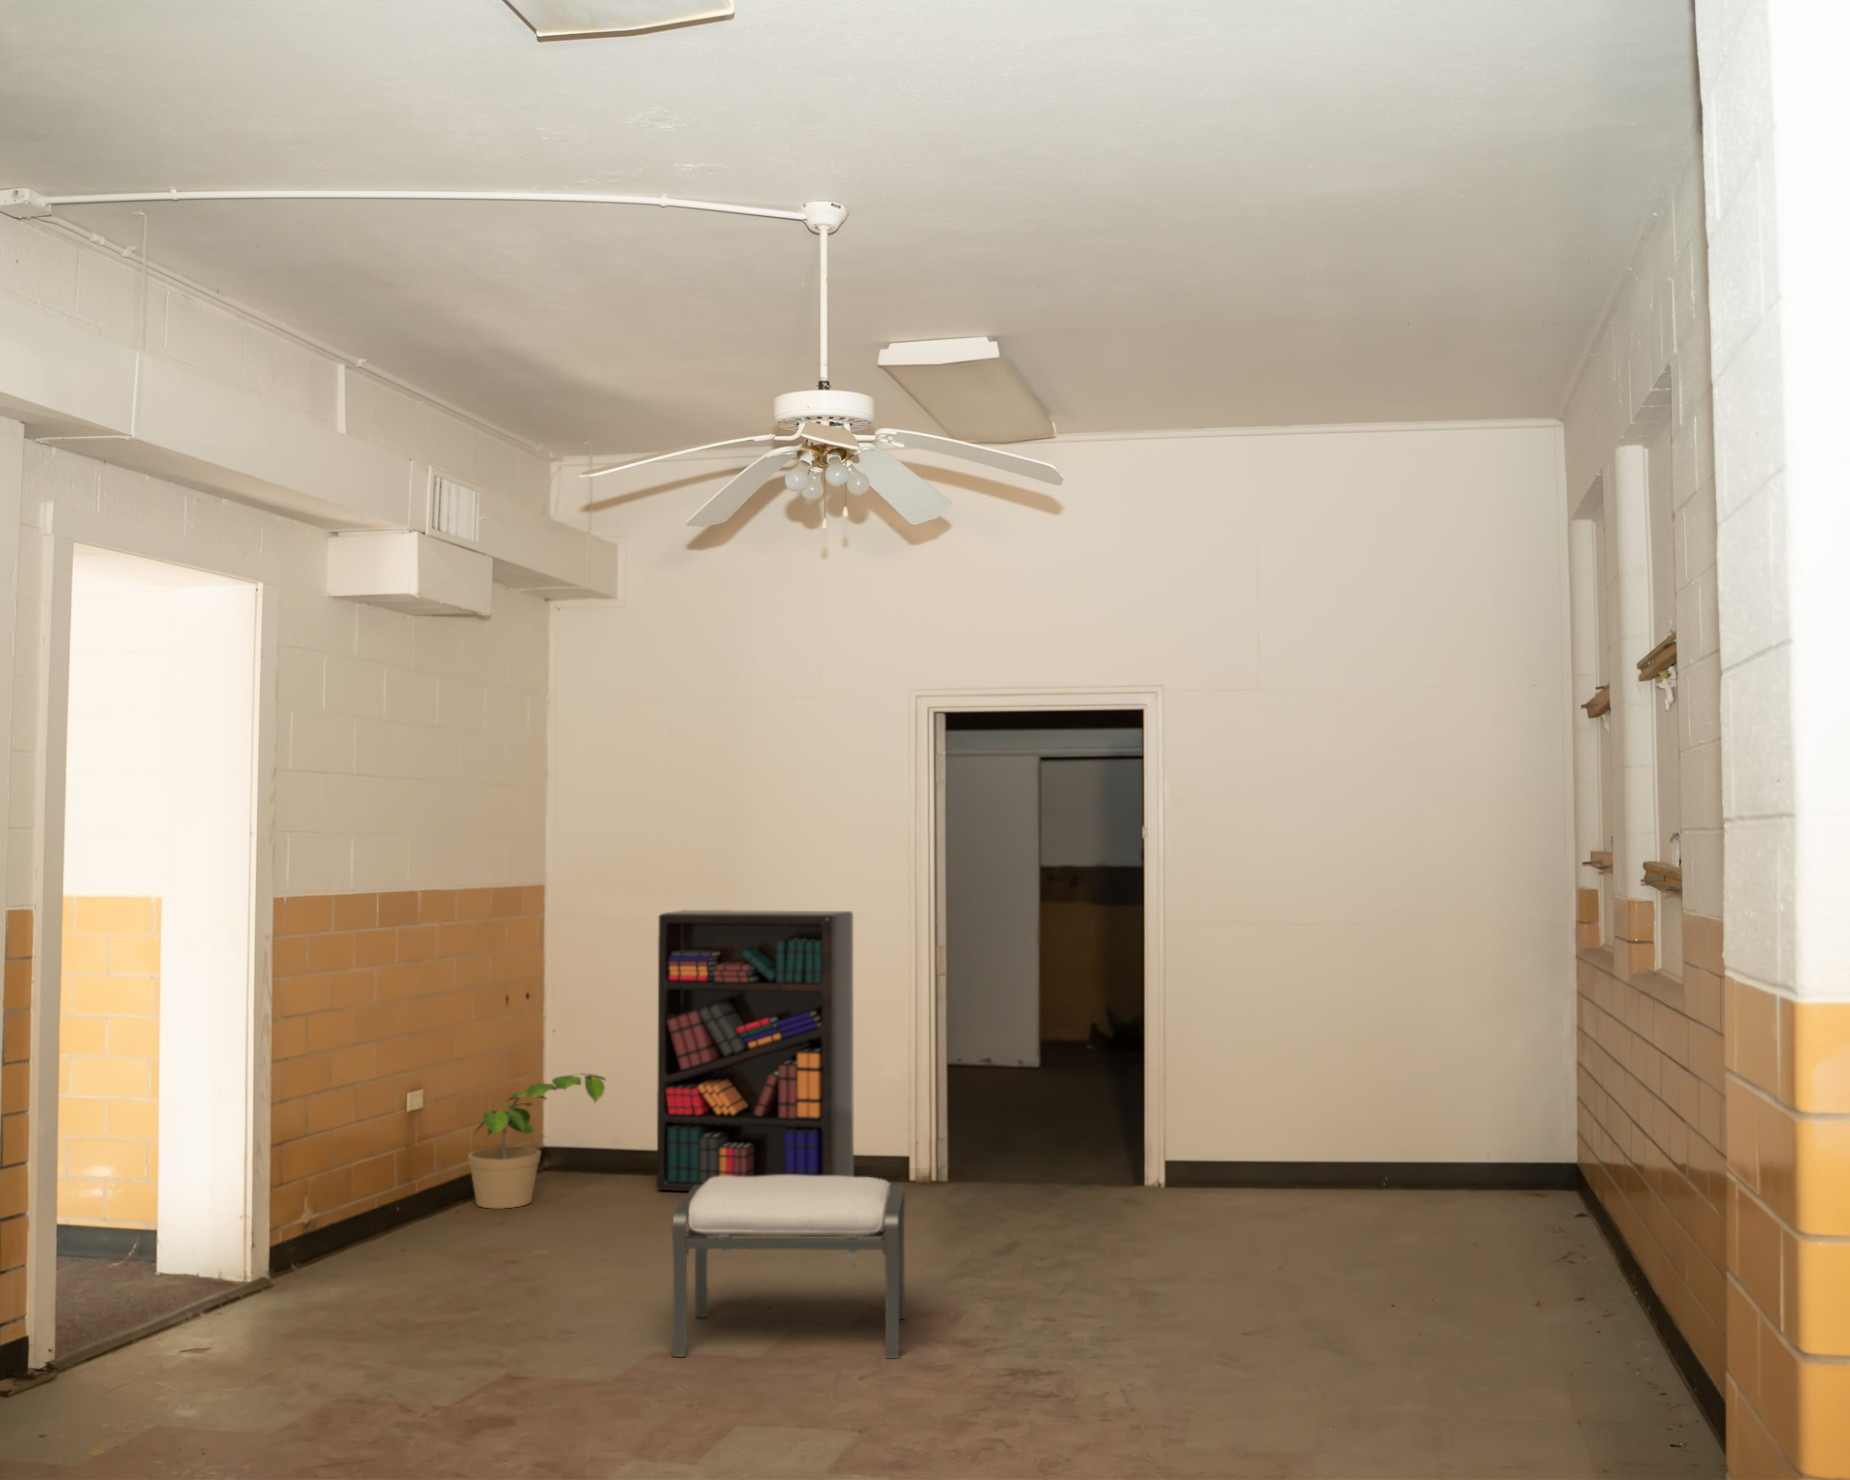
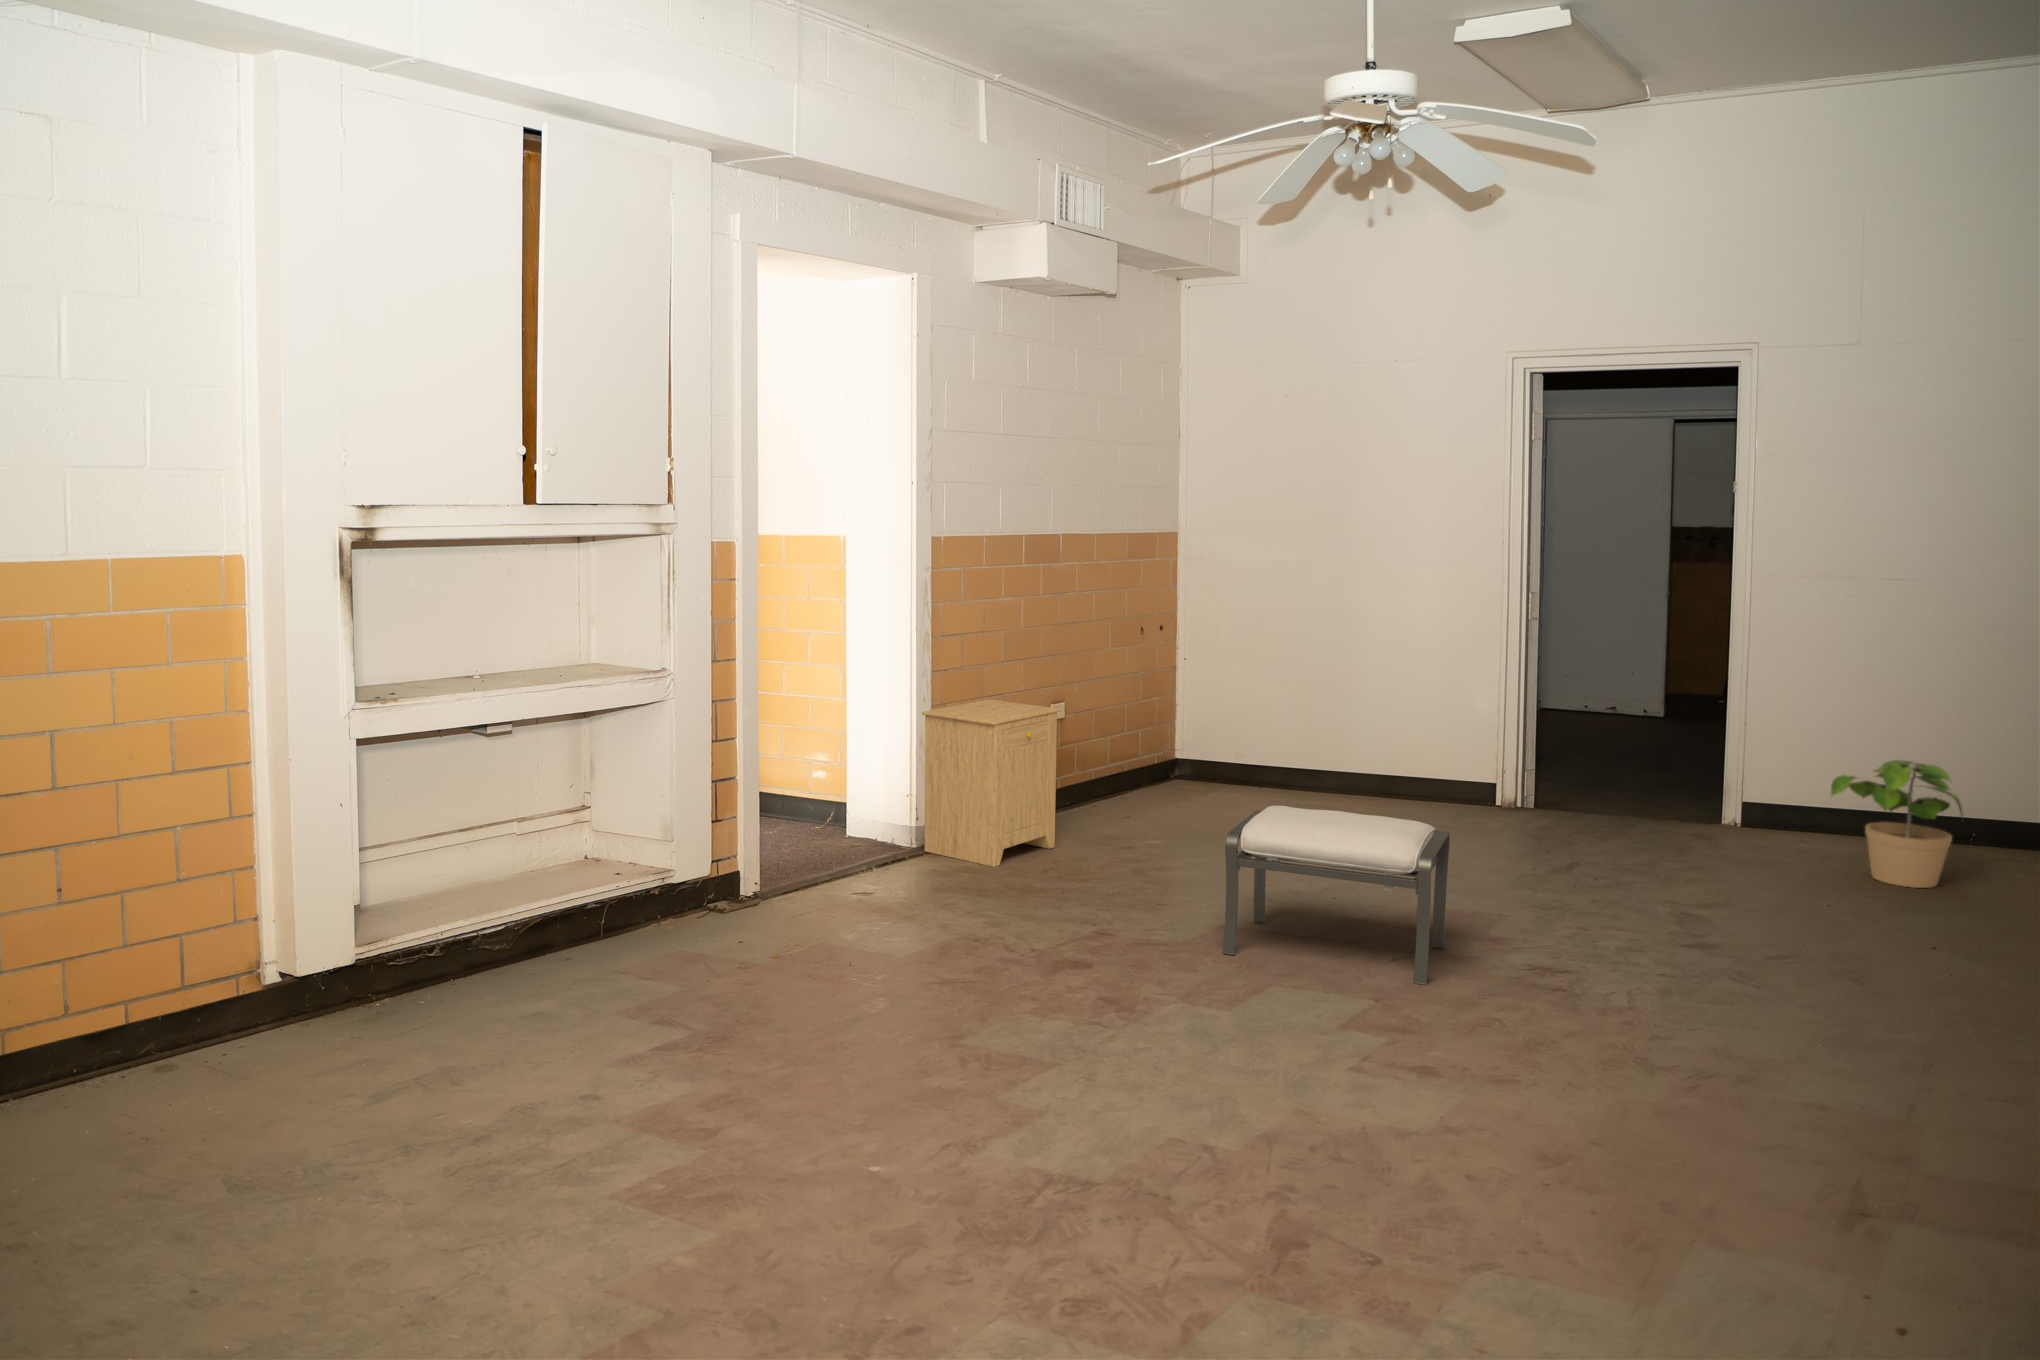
bookshelf: present [657,910,854,1191] -> none [1257,562,1450,826]
potted plant: present [468,1074,605,1209] -> present [1831,760,1962,888]
side table: none [265,1087,440,1296] -> present [922,699,1061,867]

